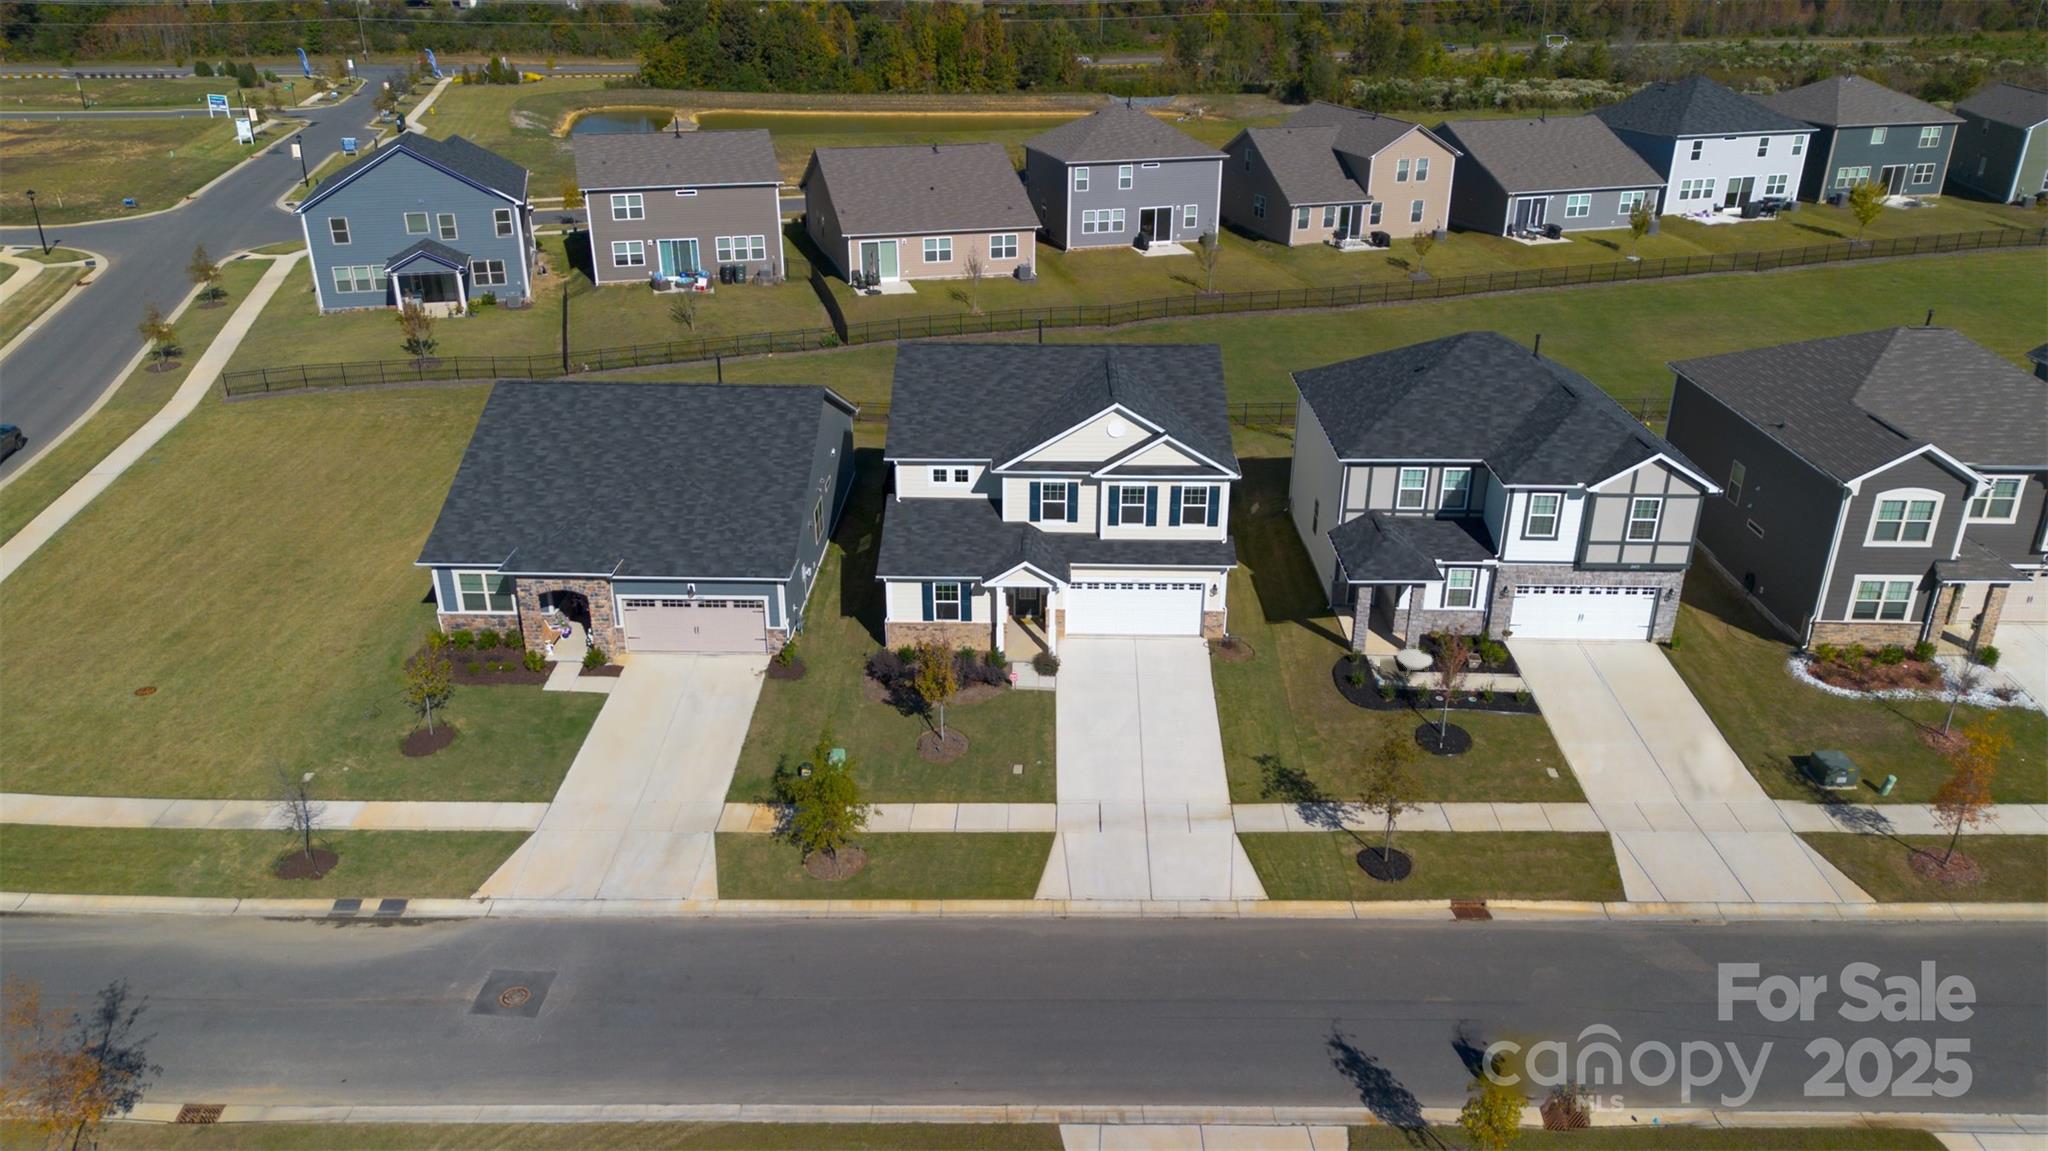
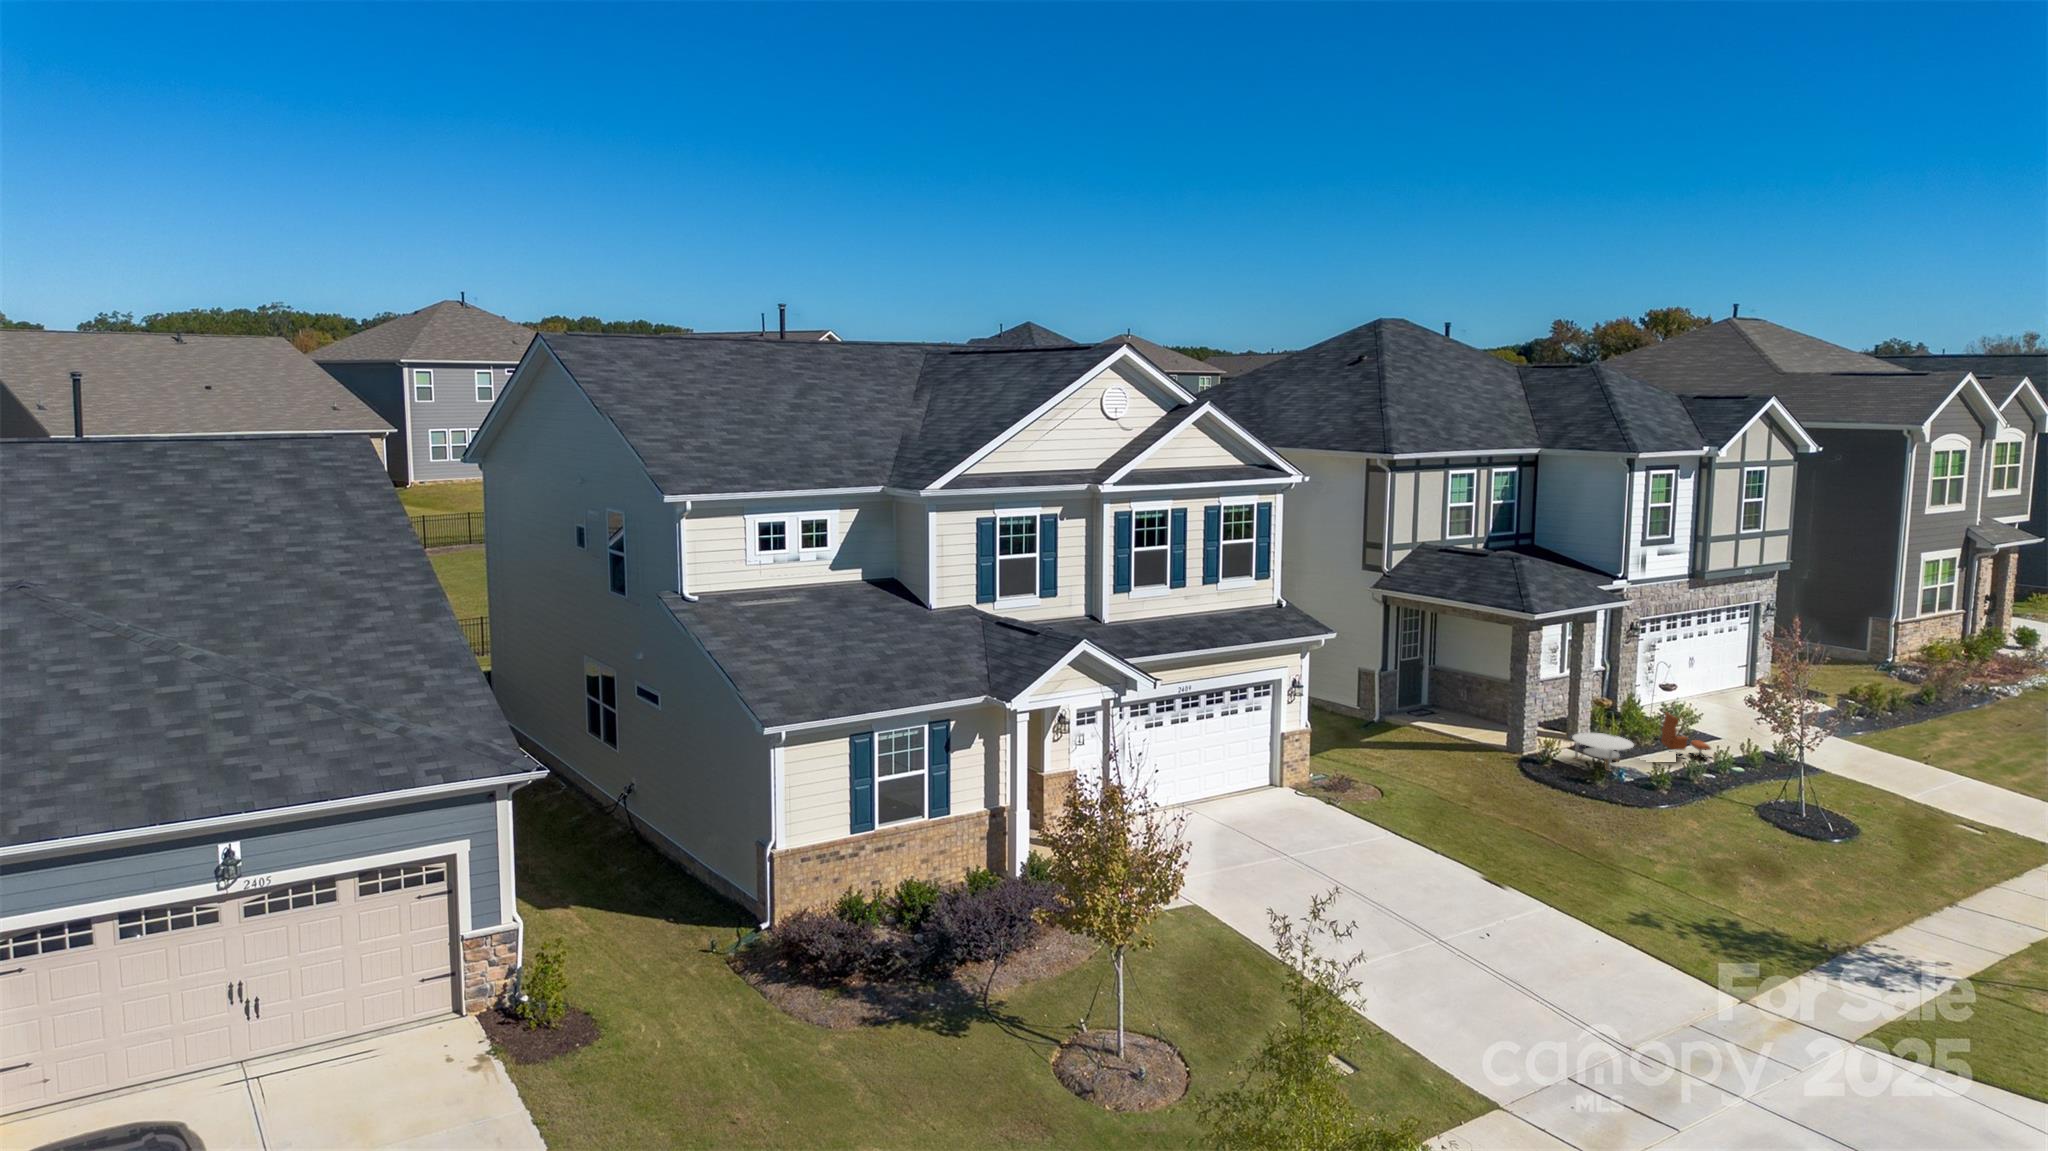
lounge chair: none [1464,651,1494,686] -> present [1661,712,1711,758]

